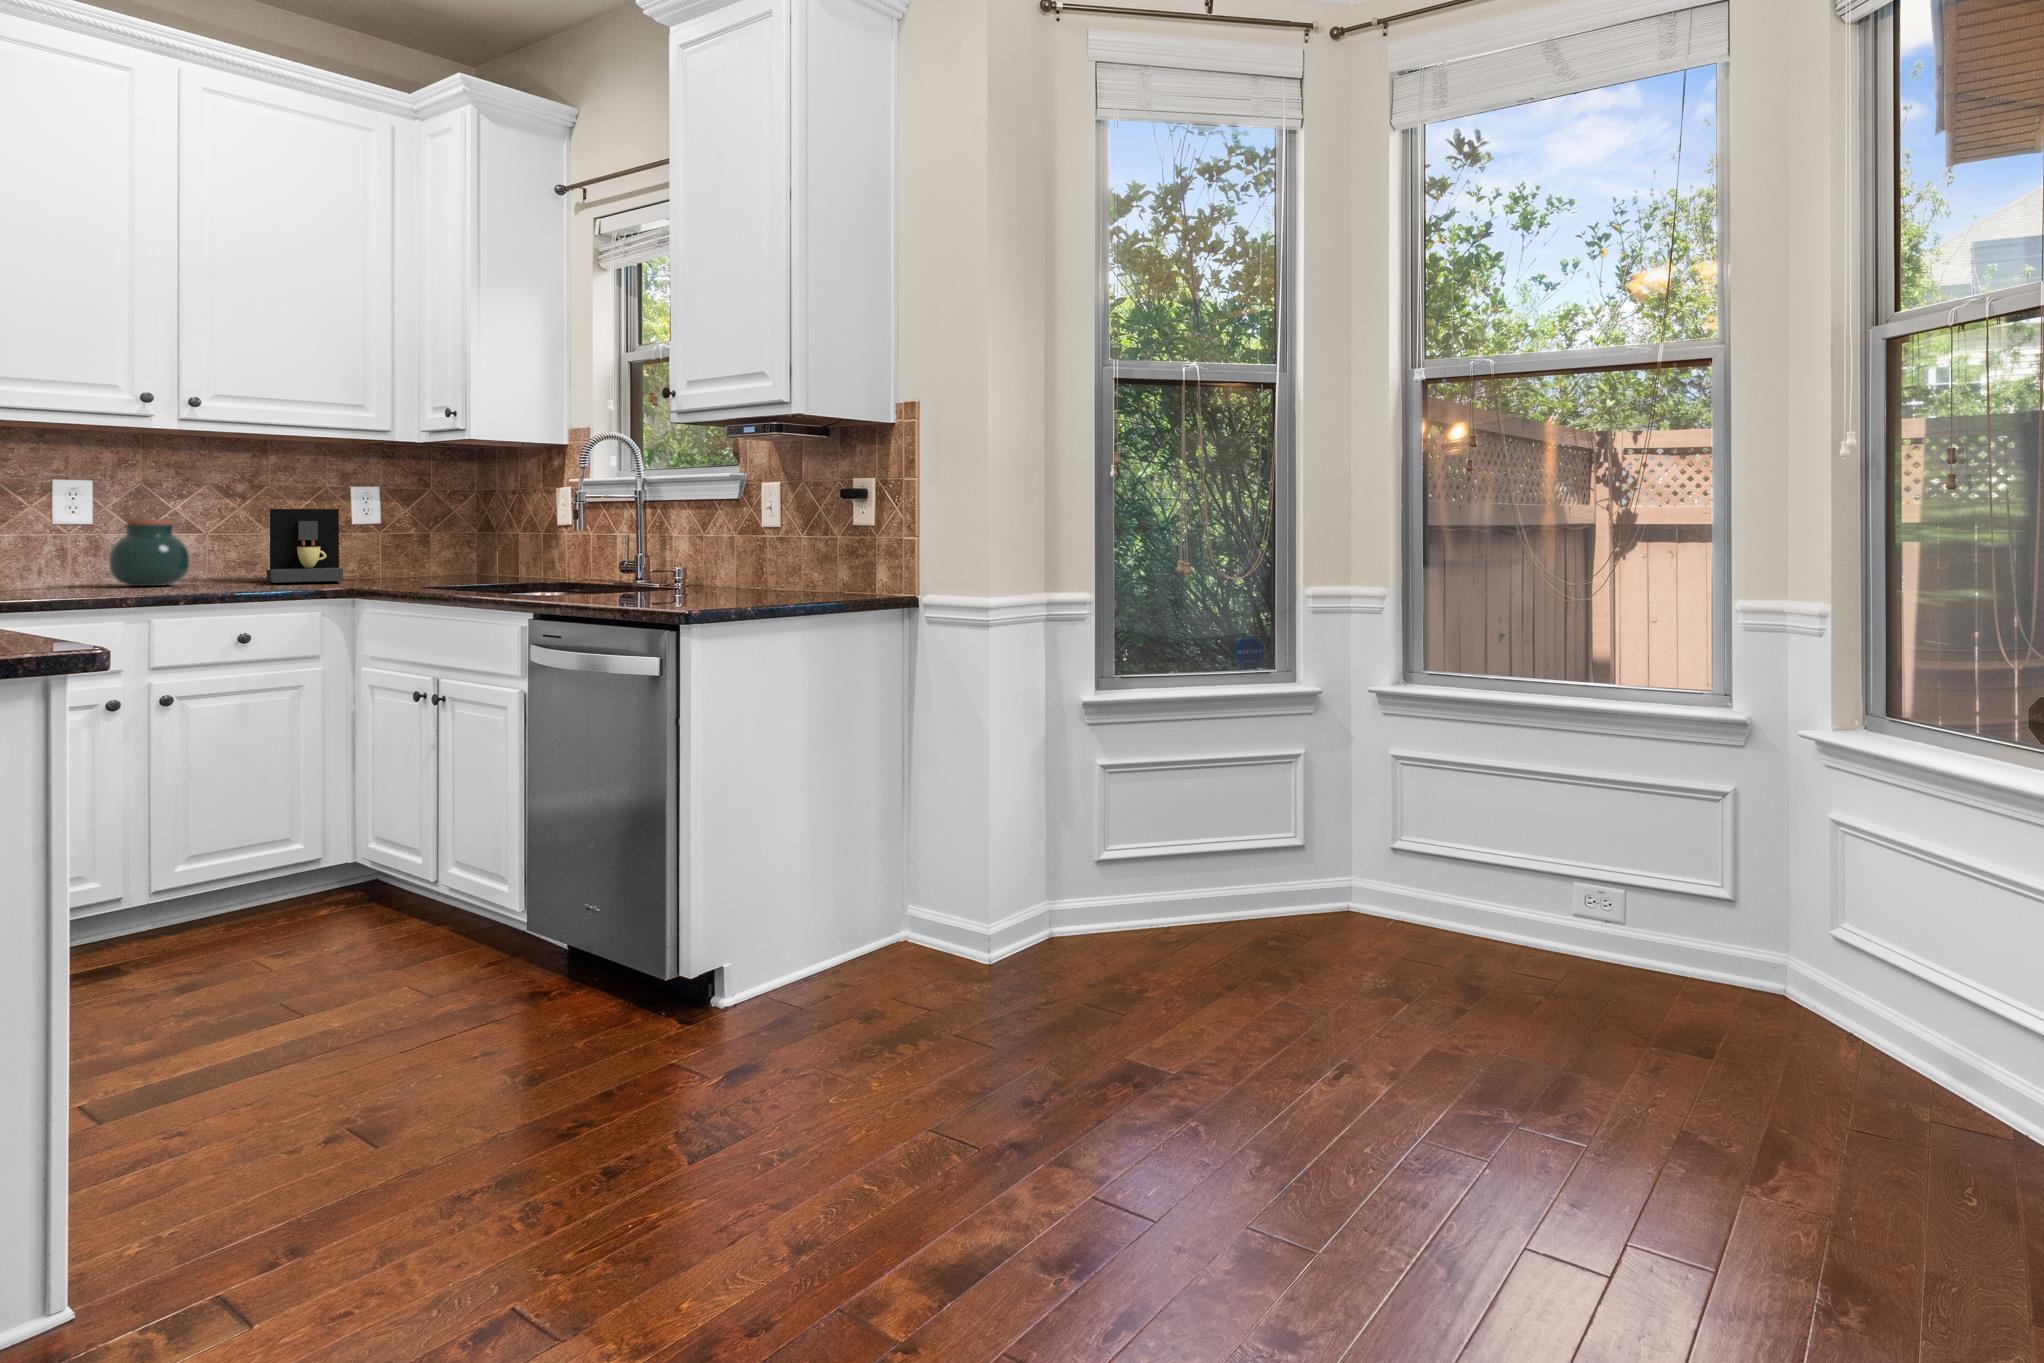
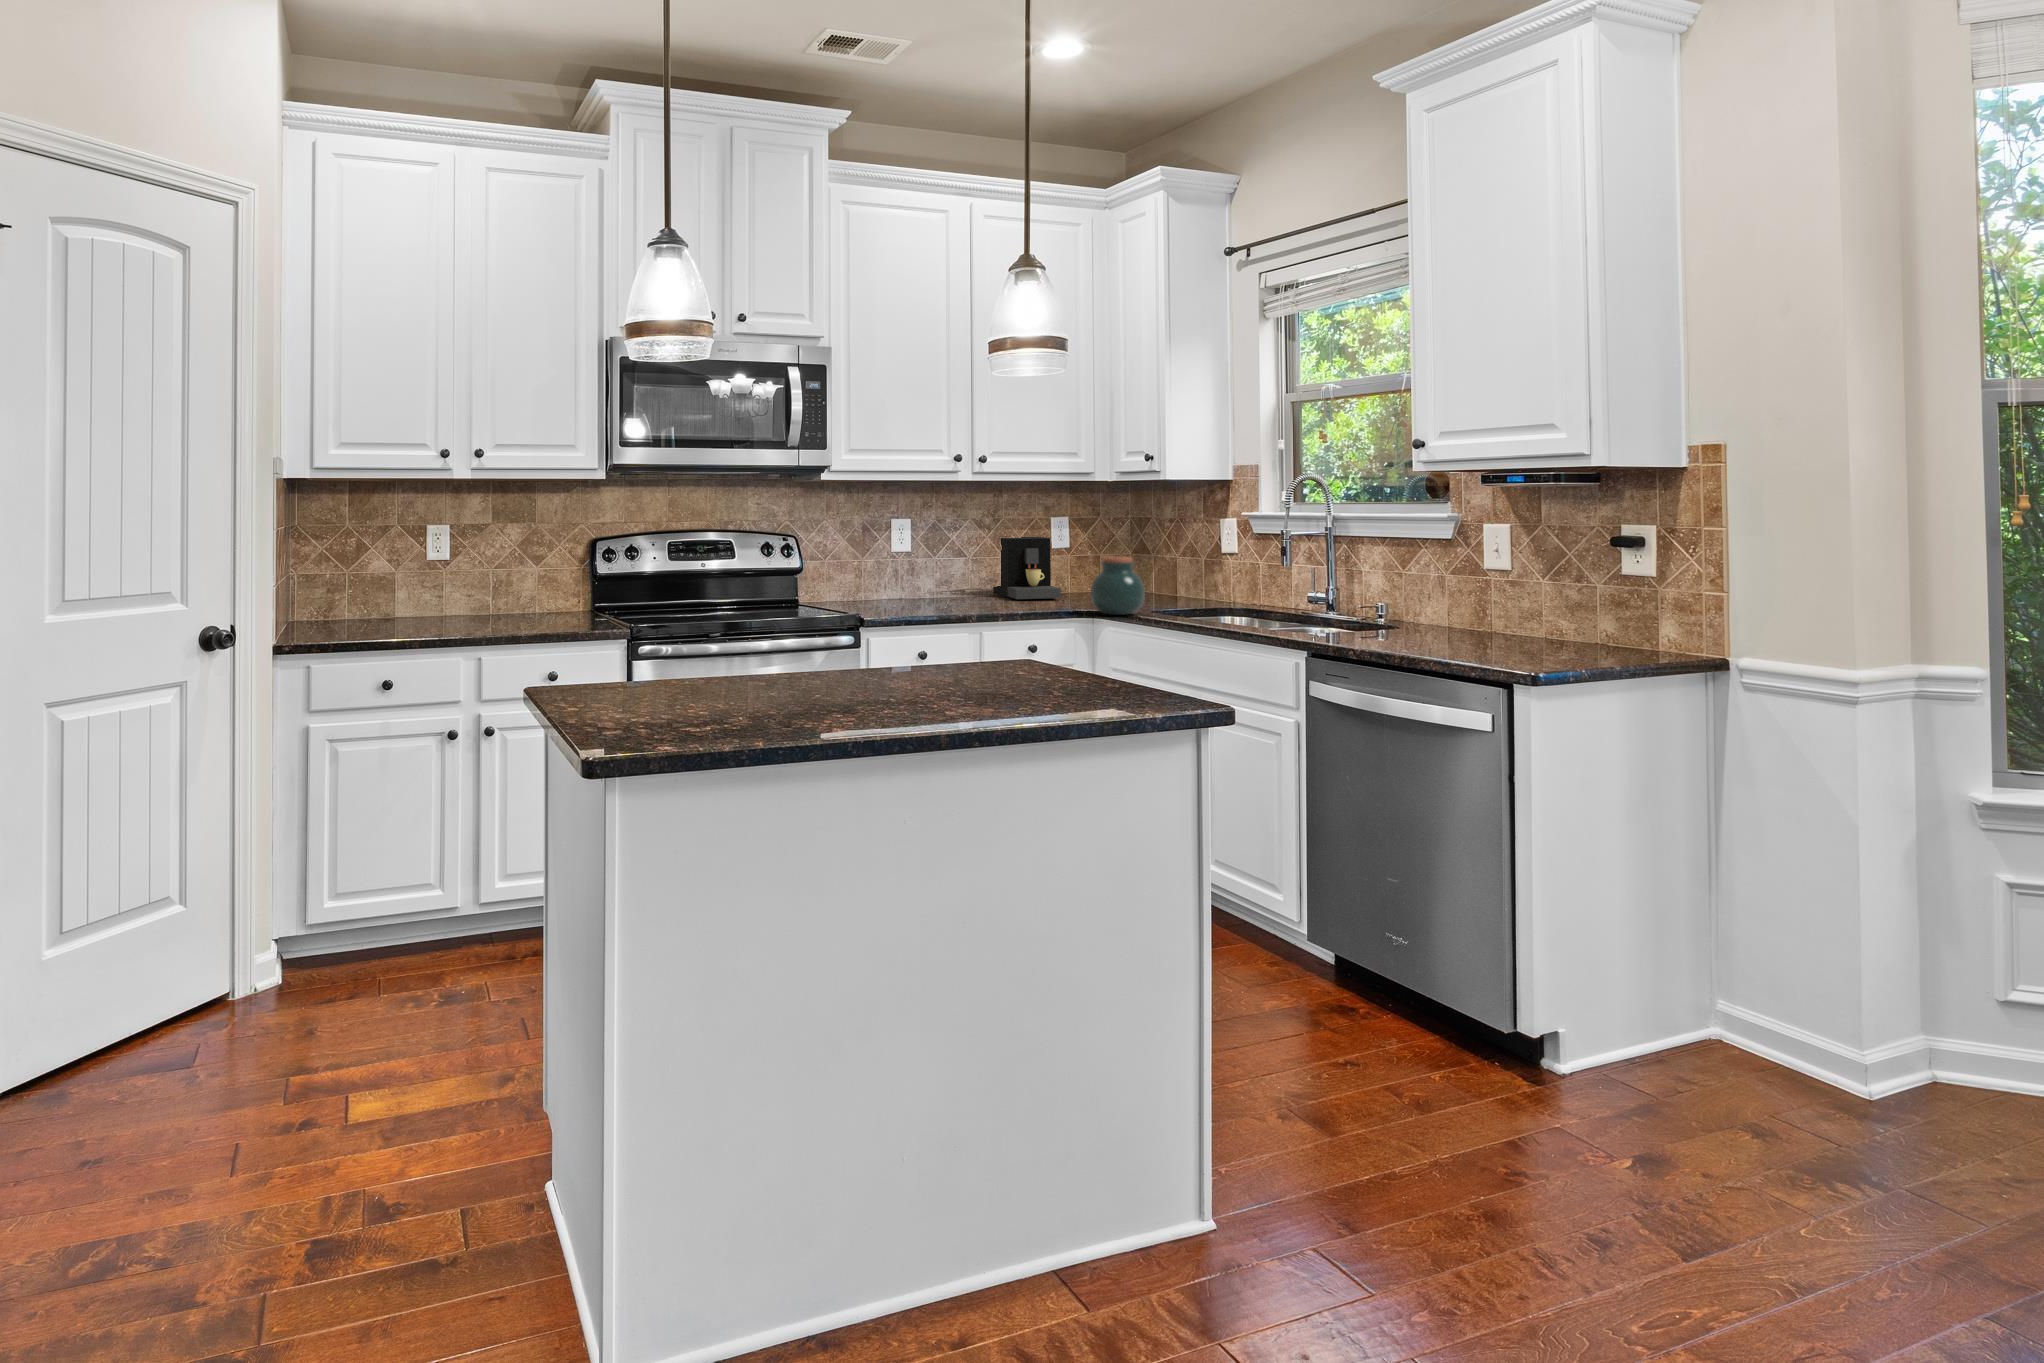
jar: present [109,519,190,586] -> present [1091,557,1145,615]

